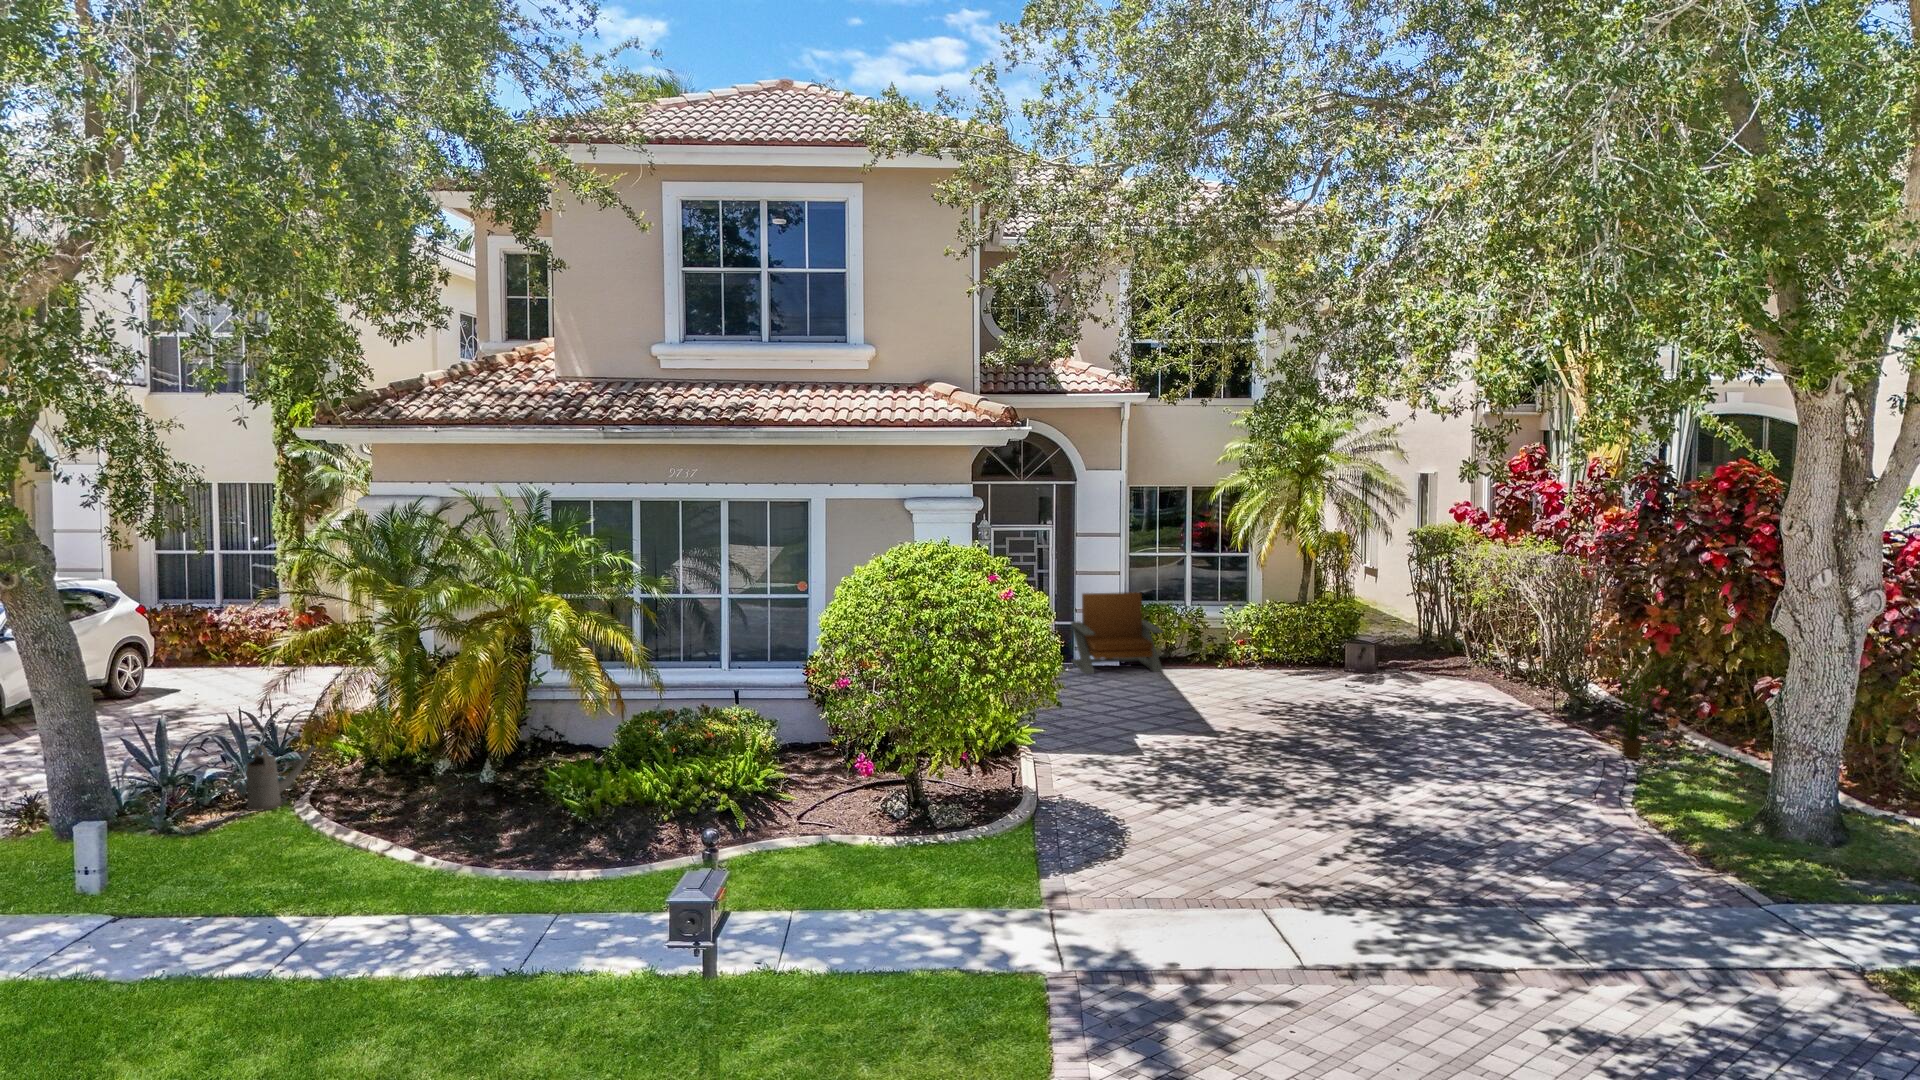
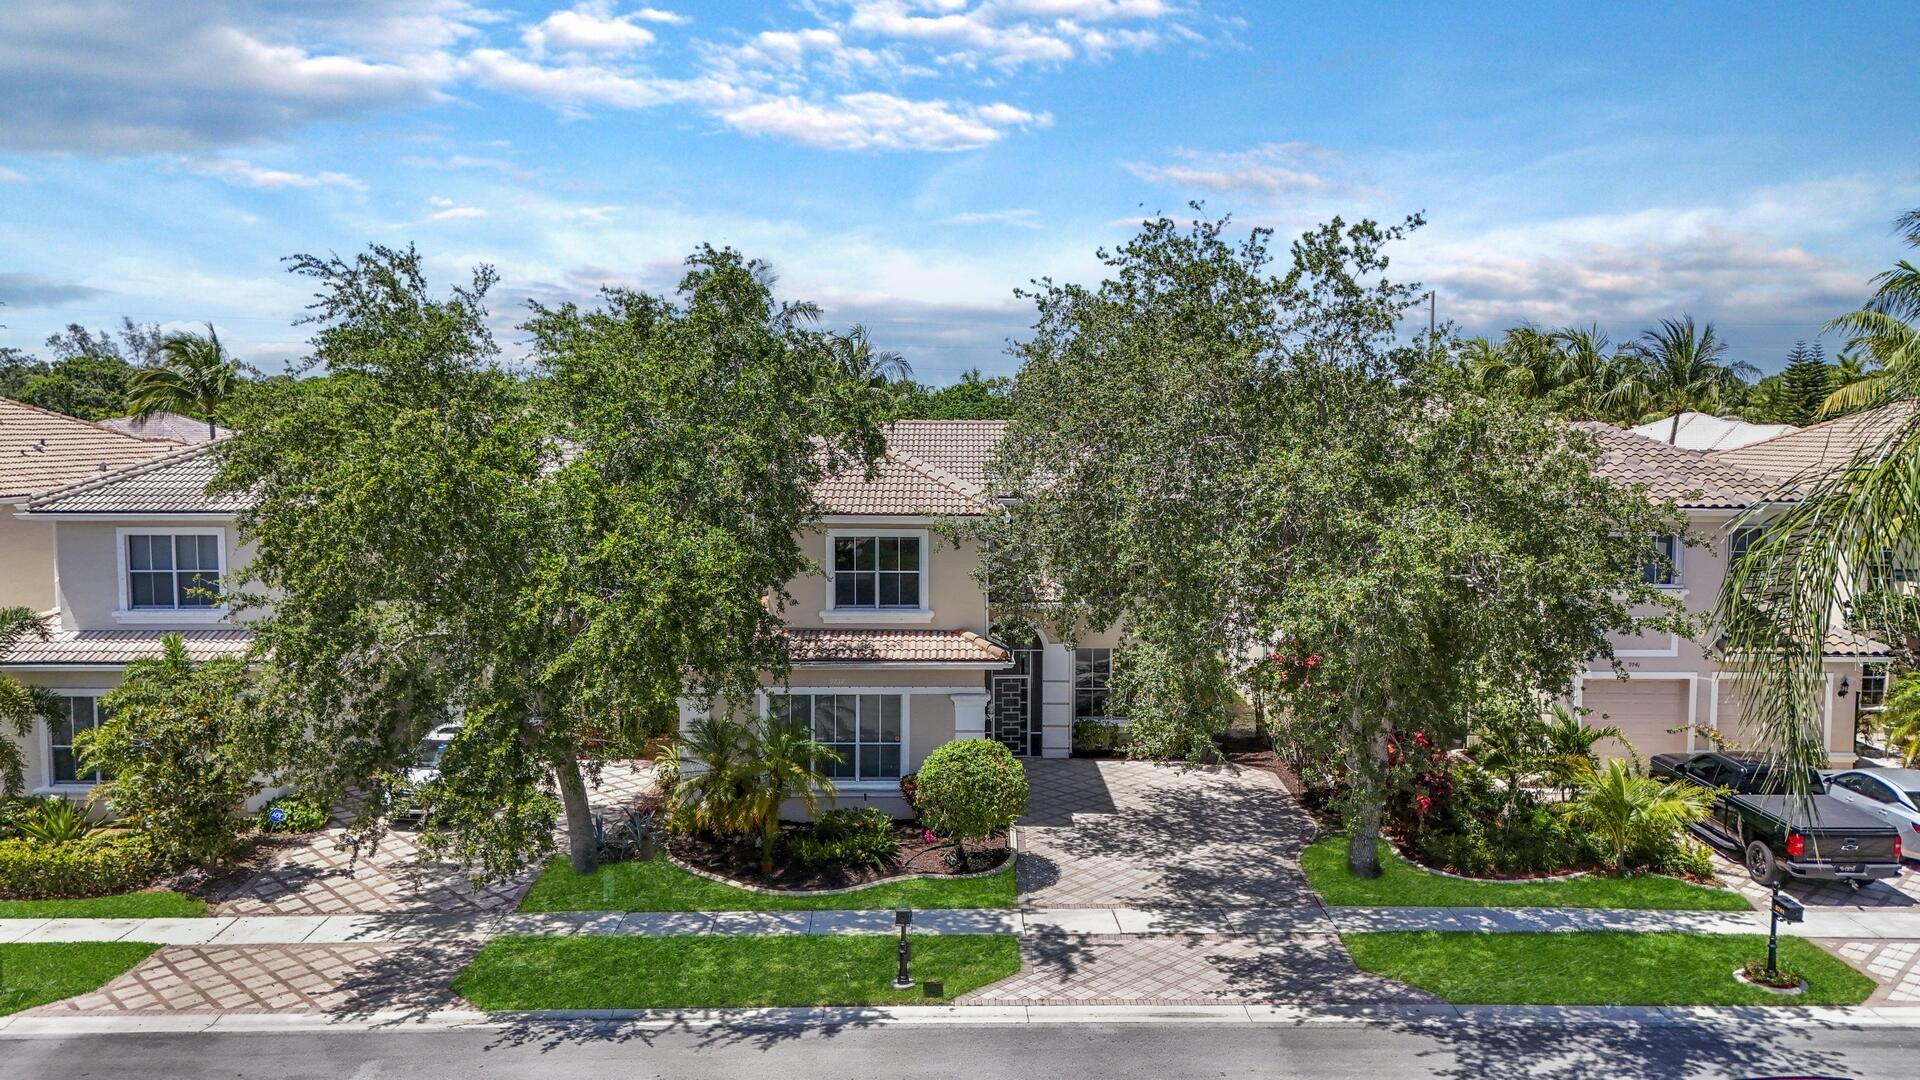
lounge chair: present [1071,592,1163,674] -> none [1038,718,1091,770]
house plant: present [1620,665,1663,759] -> present [760,827,778,873]

